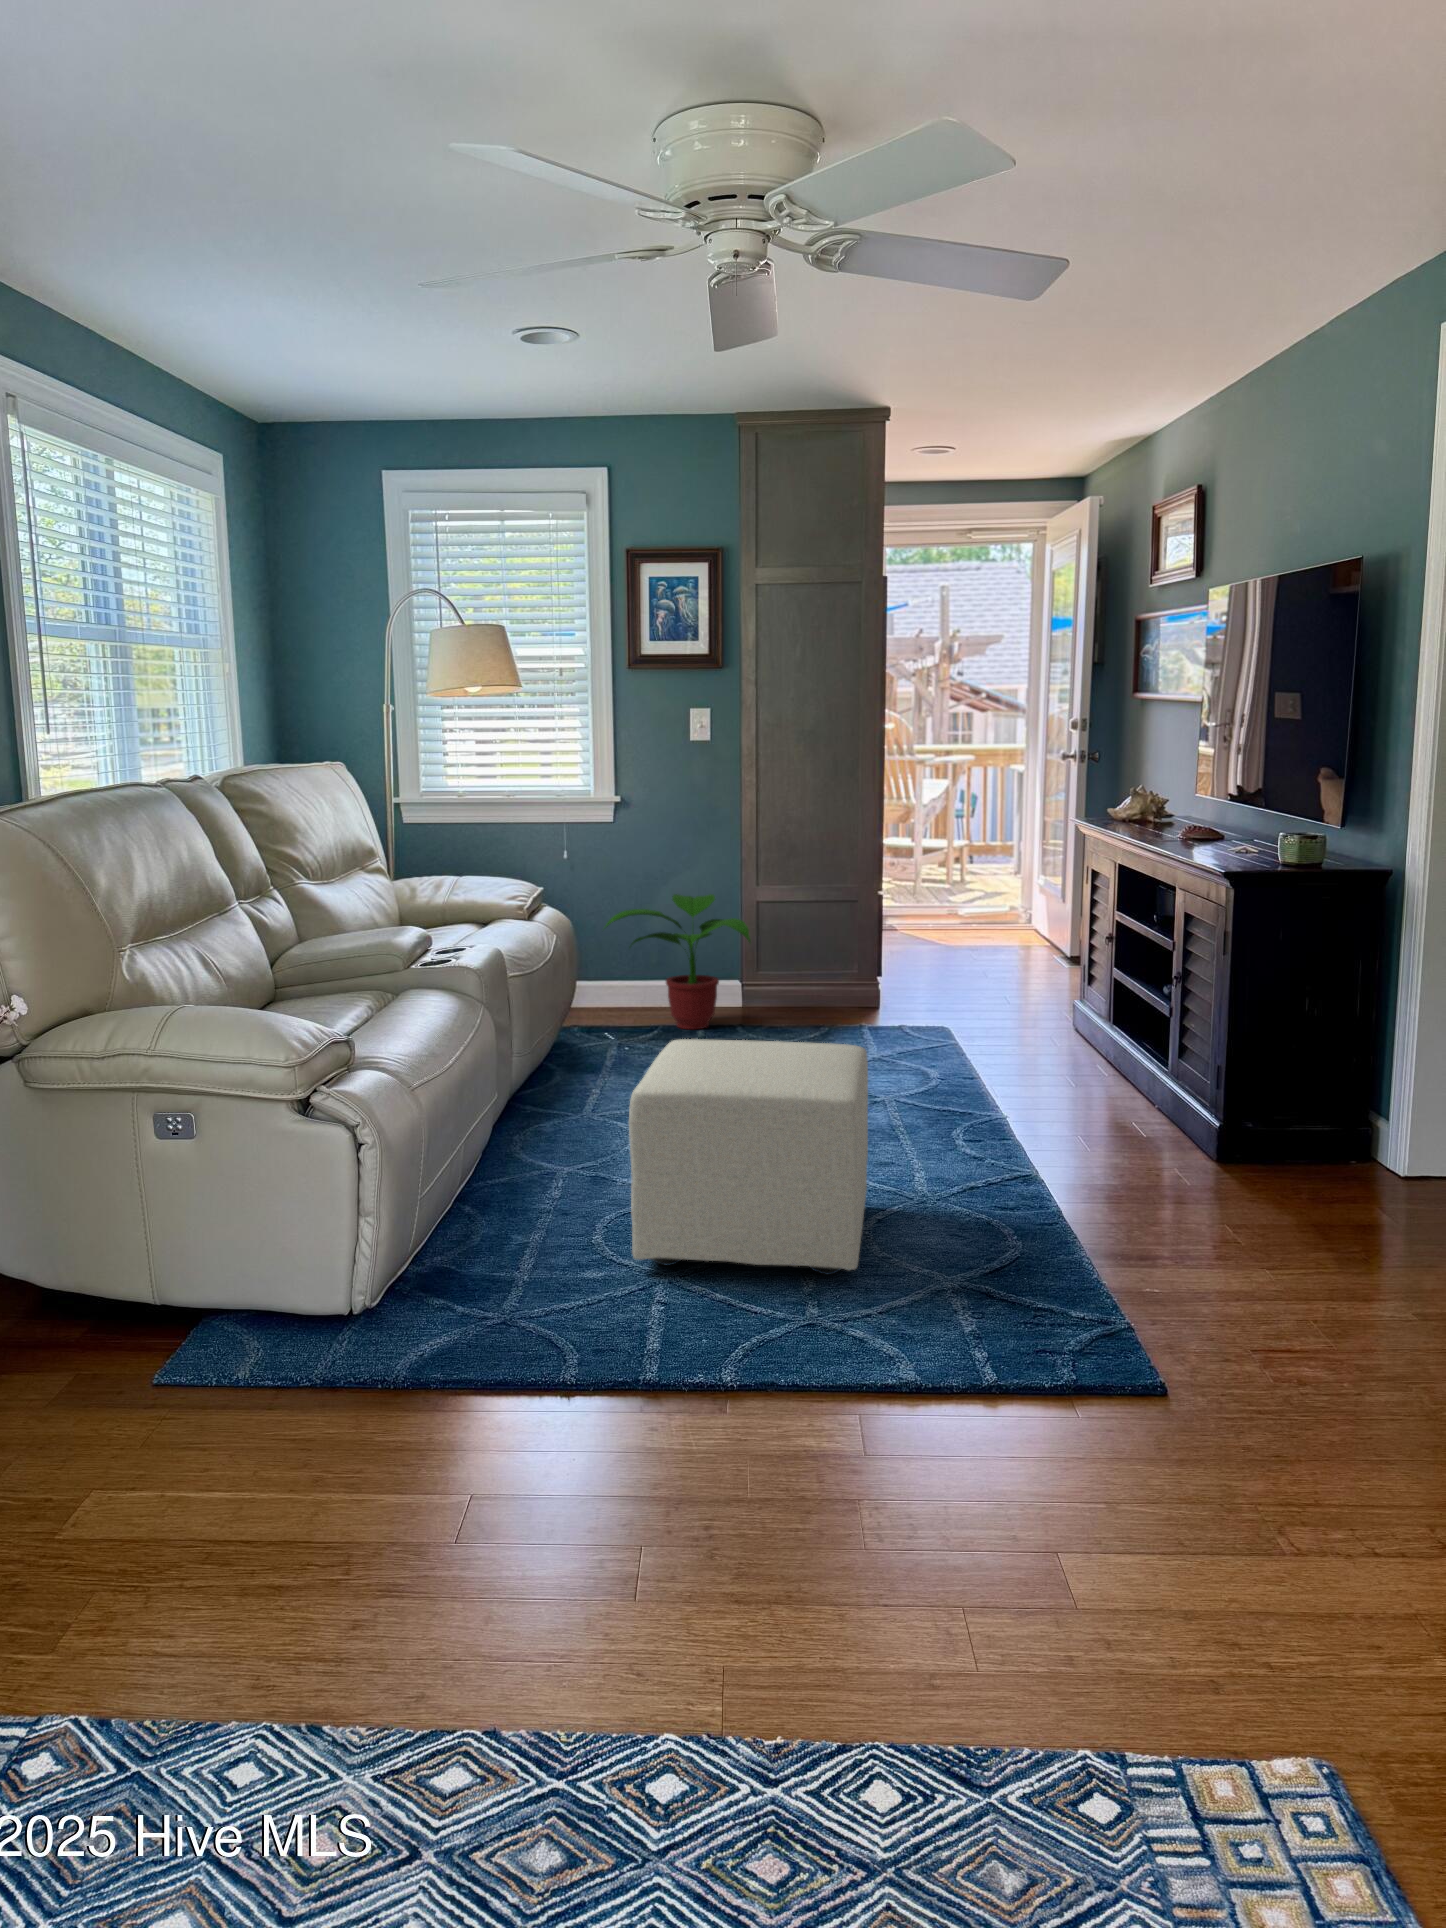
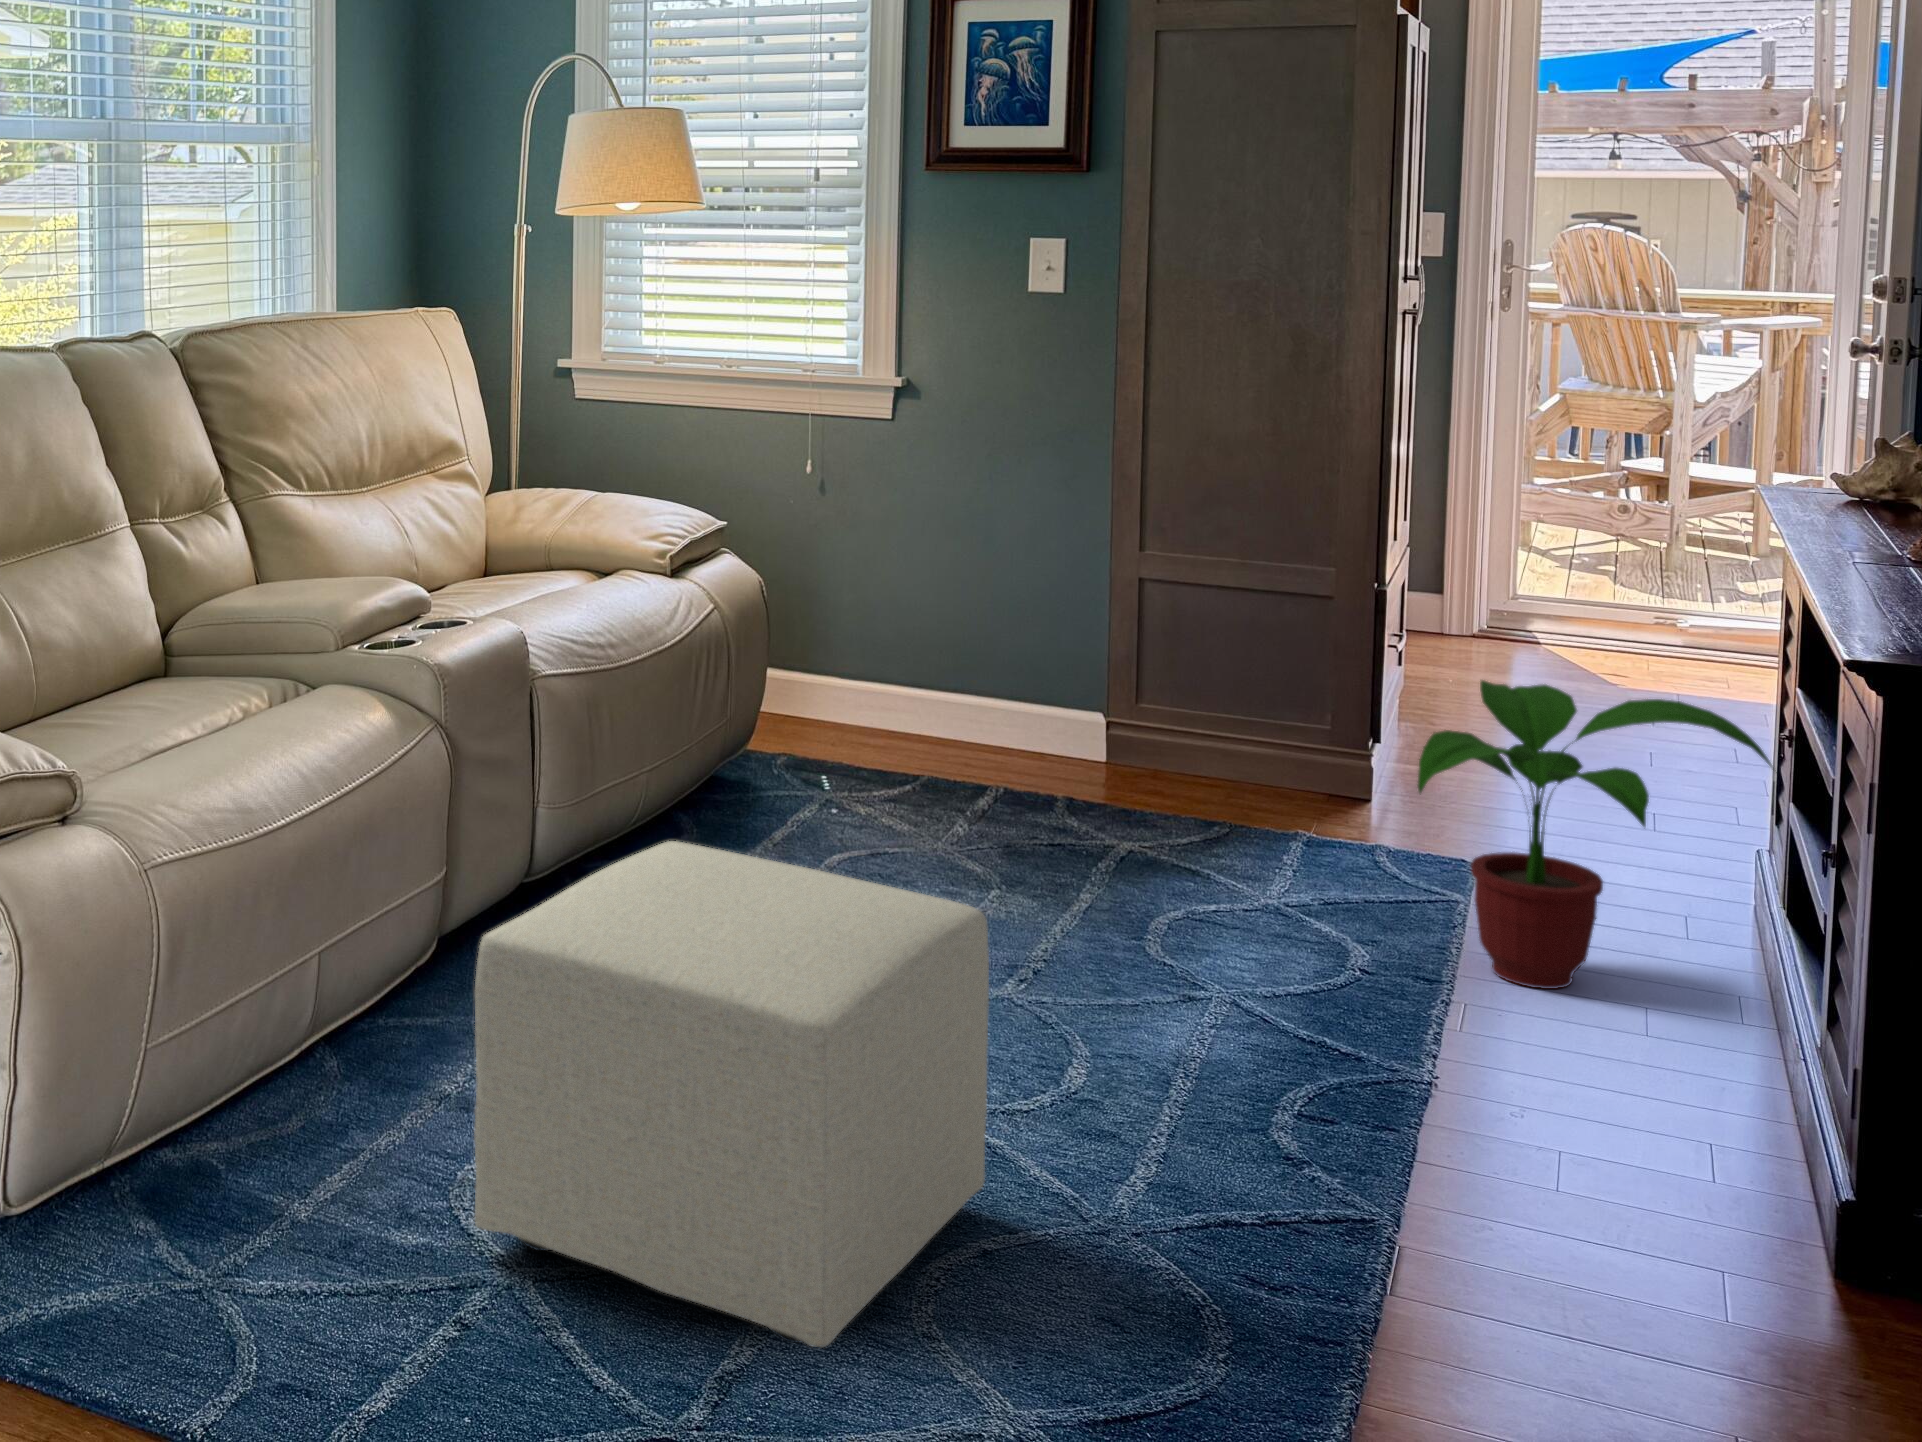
potted plant: present [605,894,751,1029] -> present [1418,680,1777,989]

